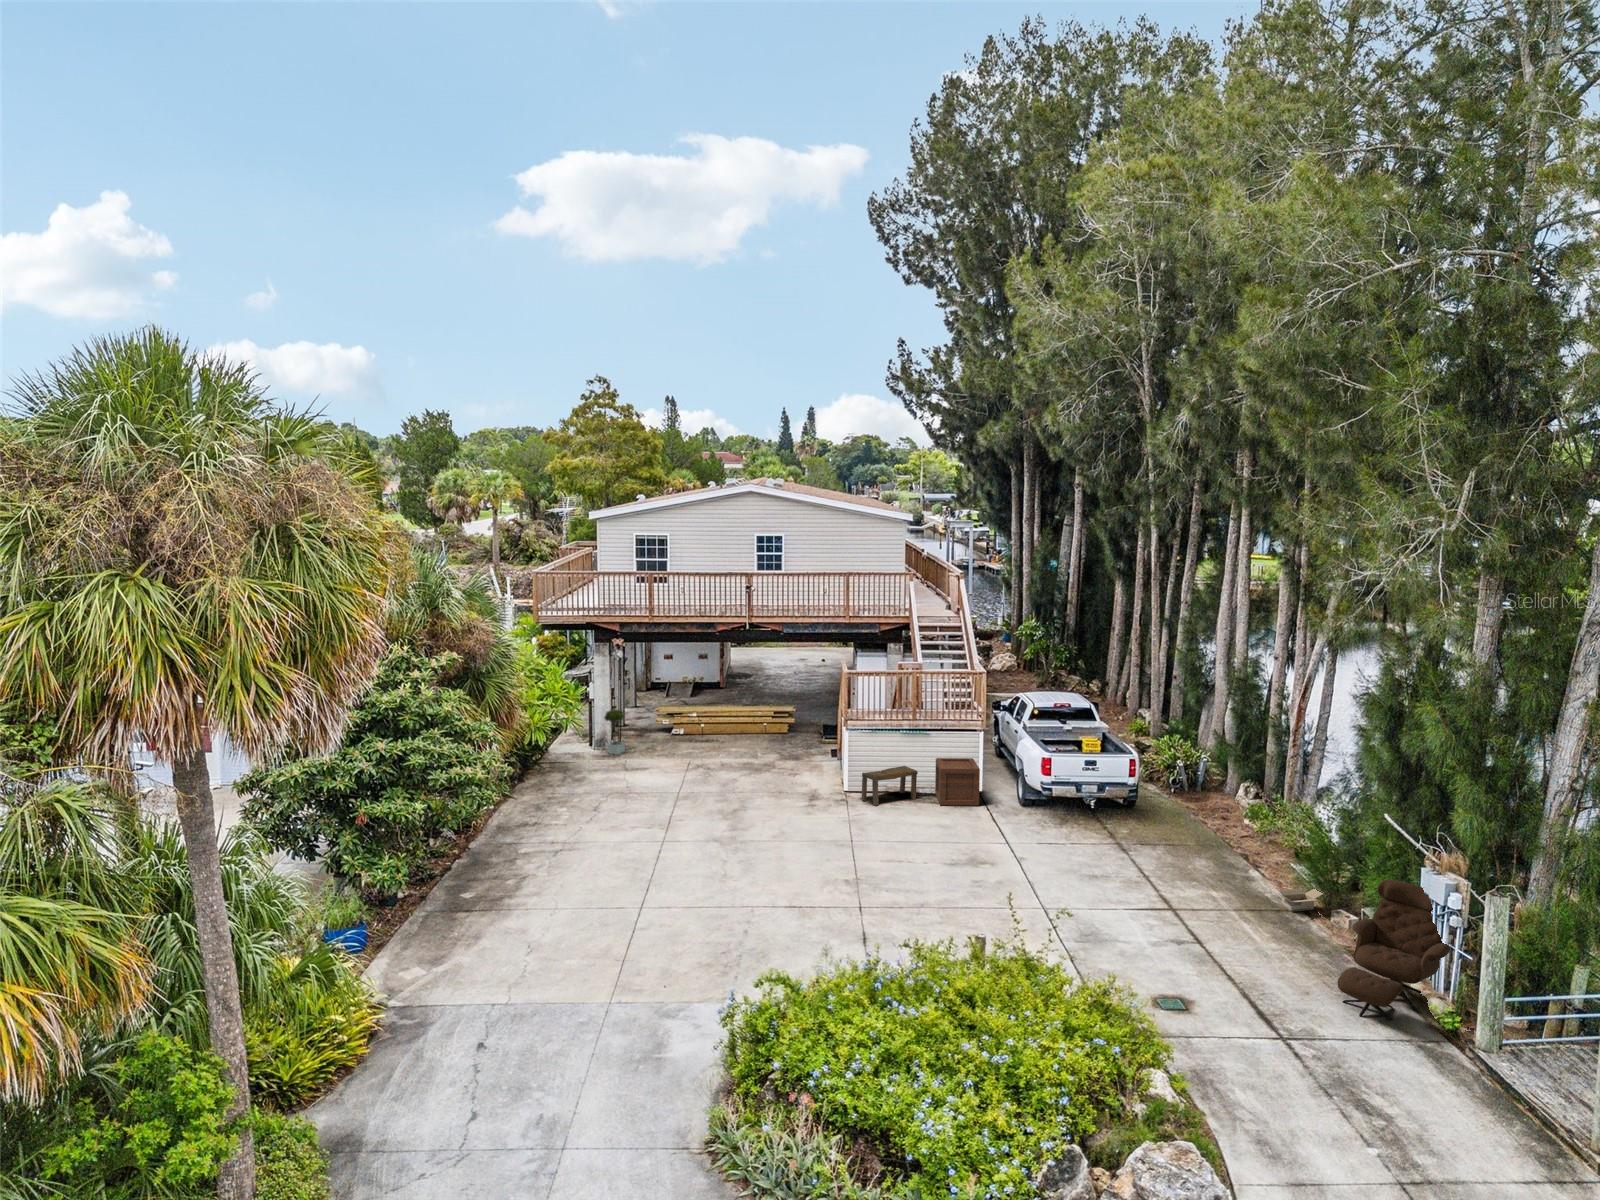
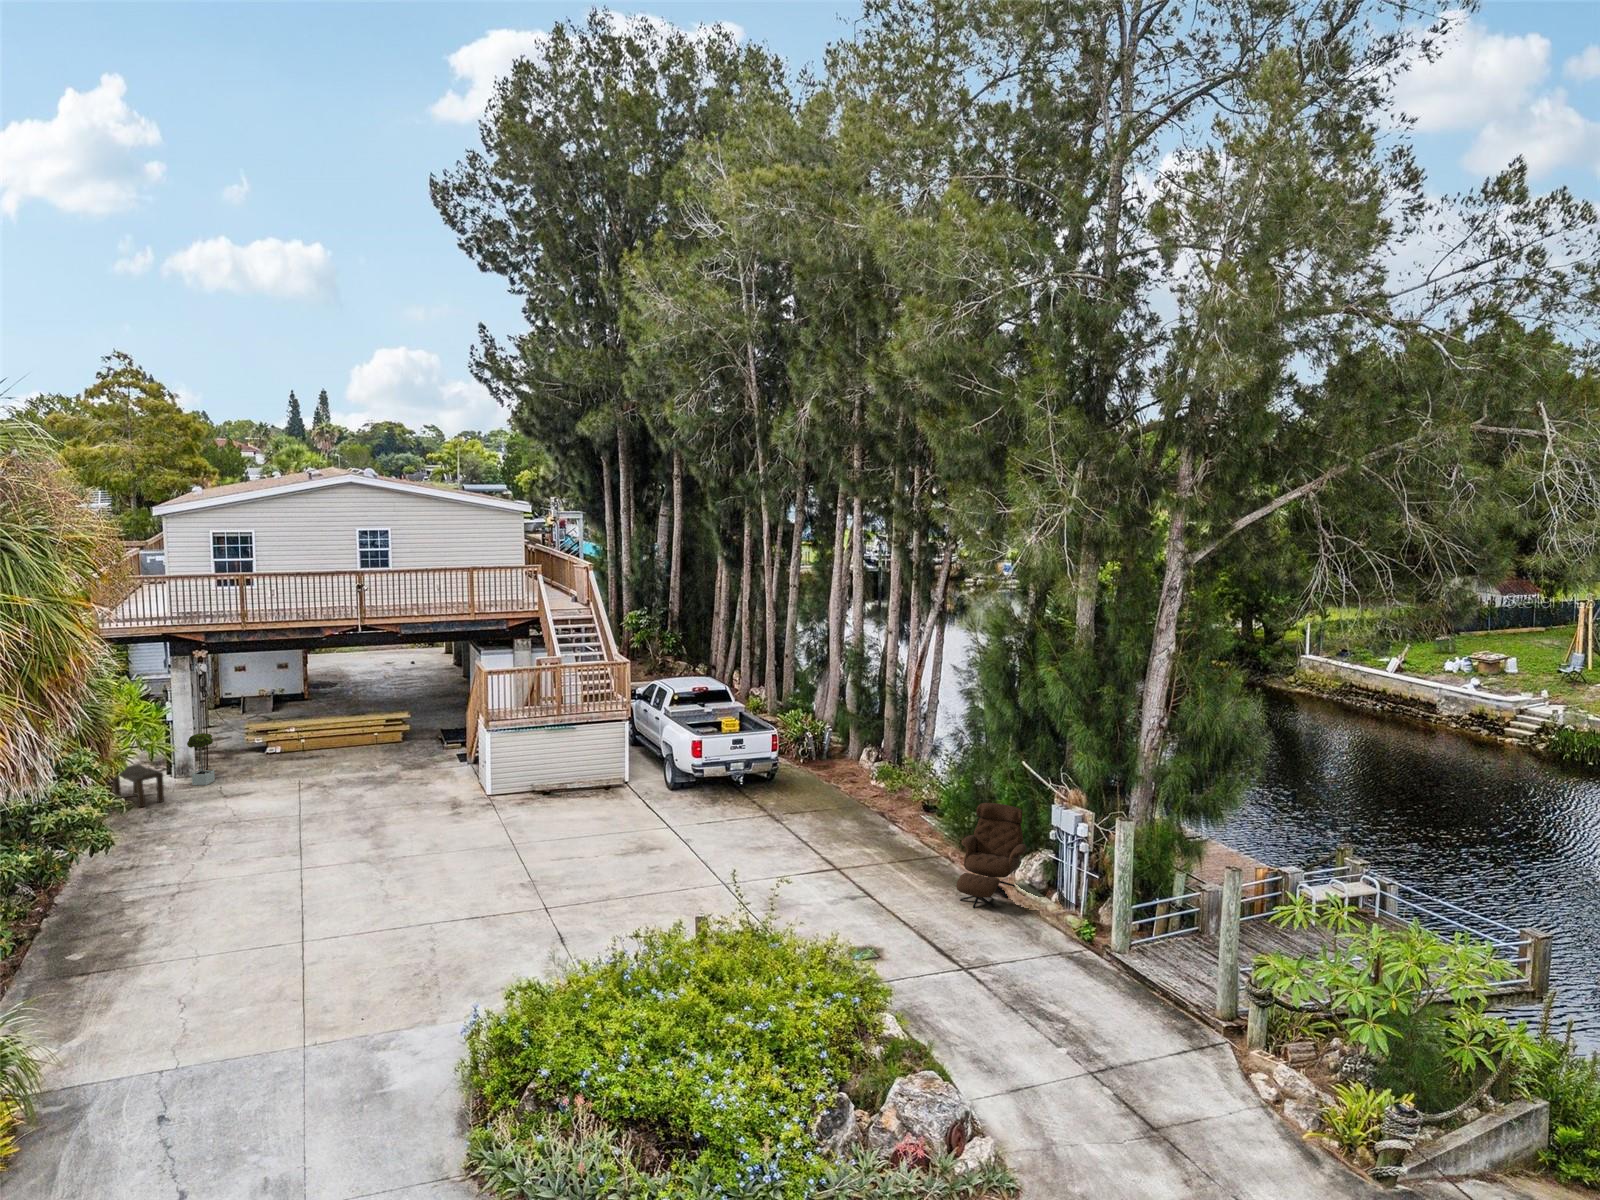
wooden crate: present [935,758,980,806] -> none [587,747,633,796]
bench: present [862,766,918,806] -> present [113,764,164,807]
cardboard box: present [1277,888,1323,912] -> none [896,821,932,842]

